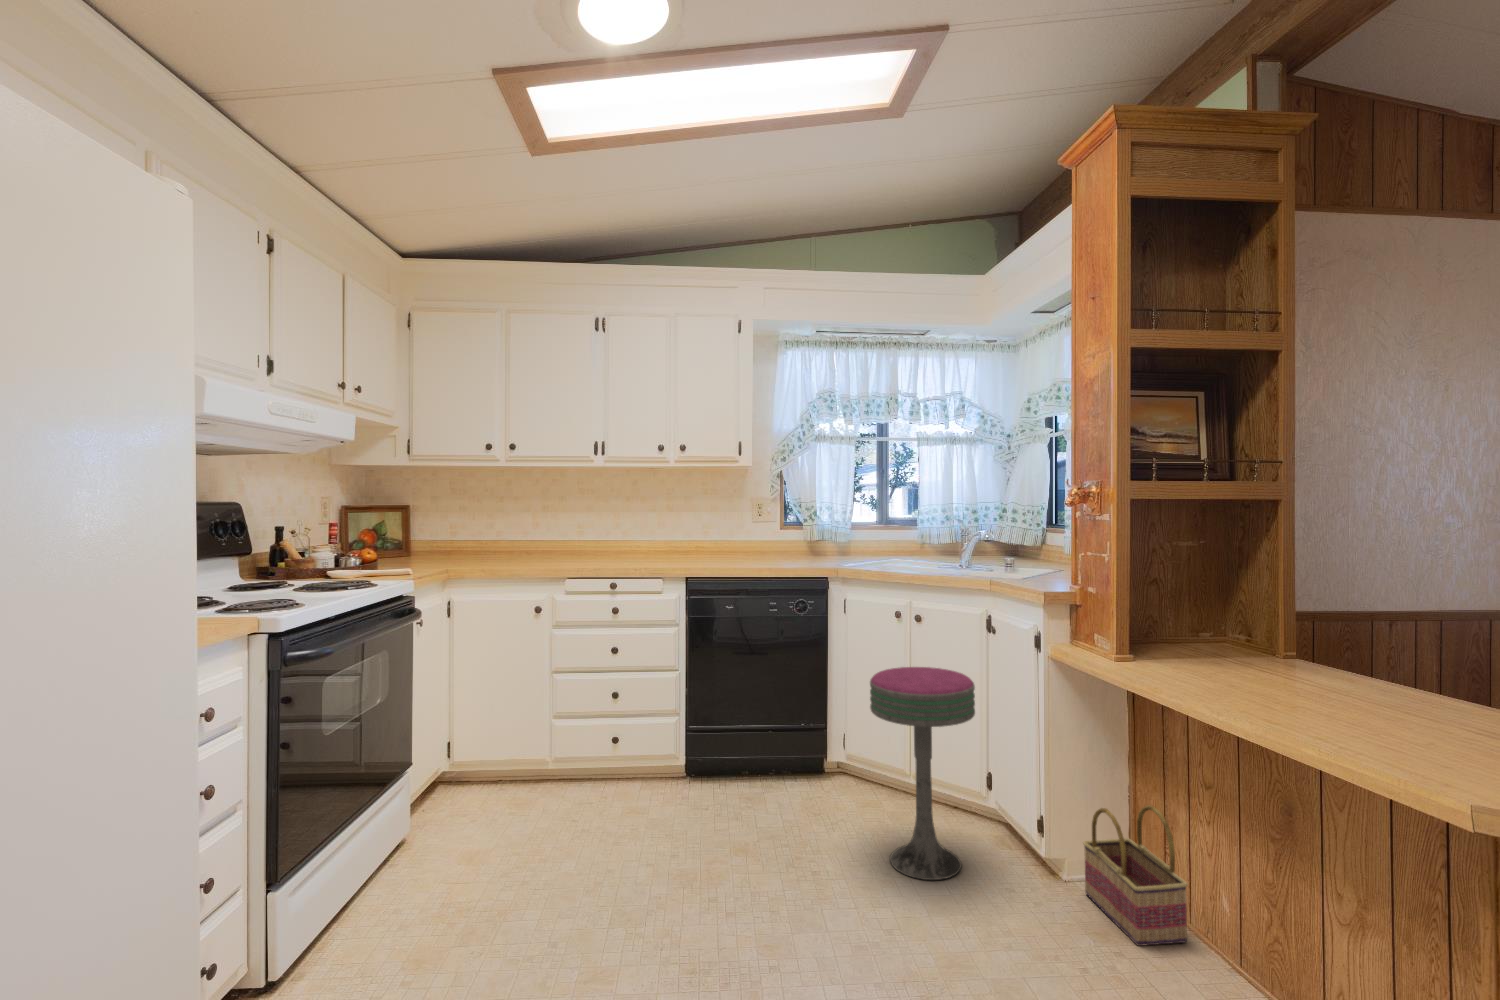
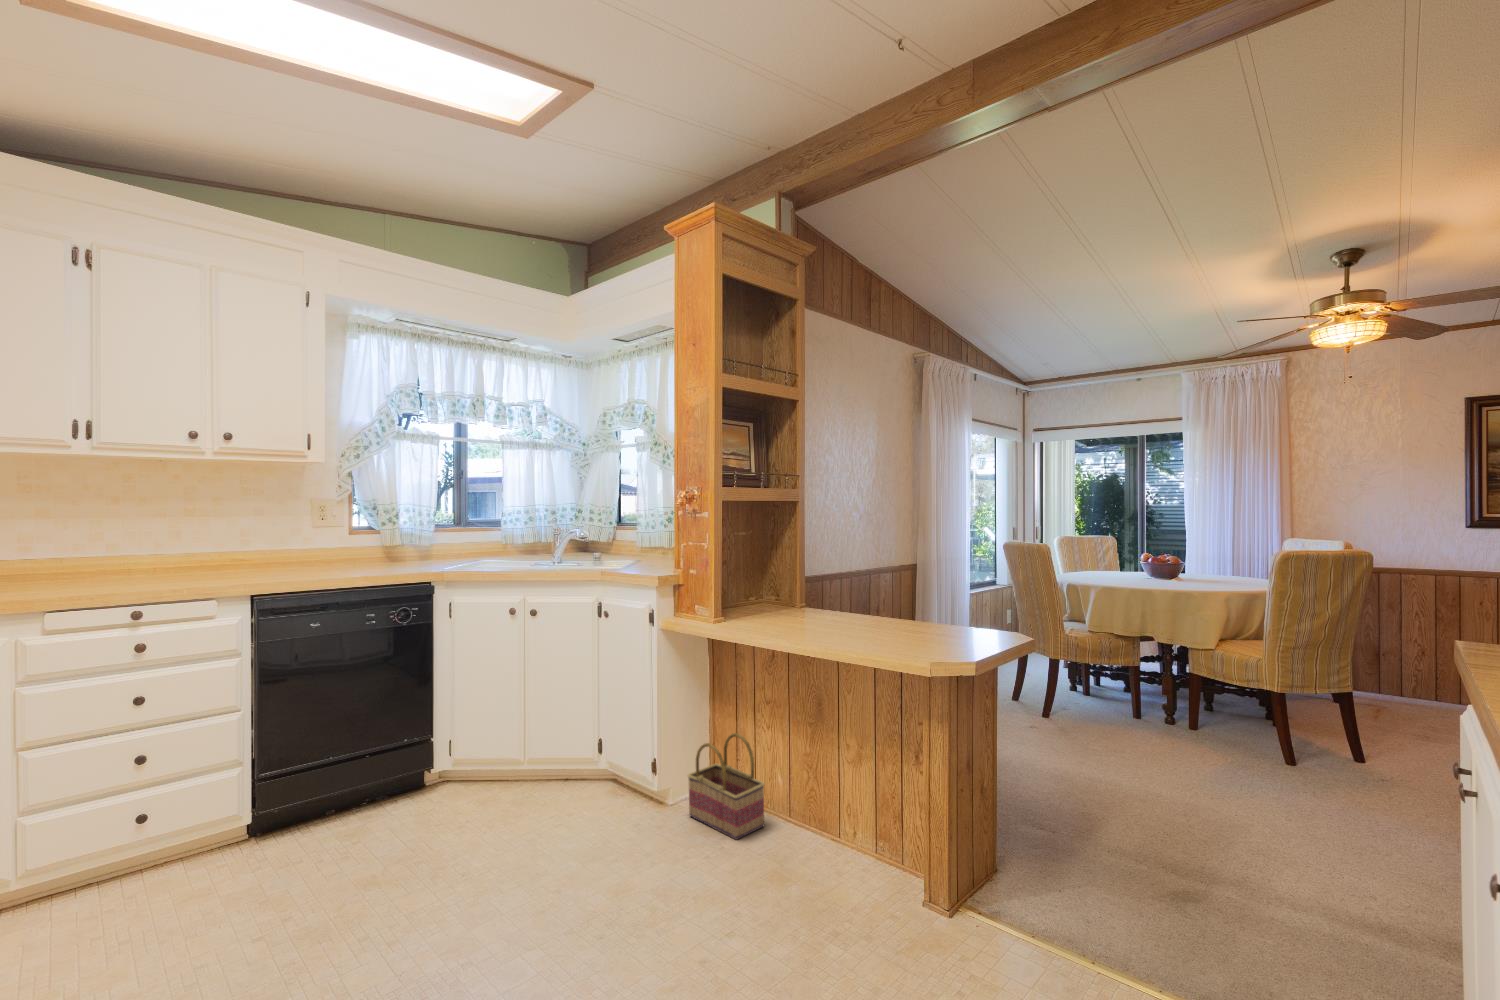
bar stool: present [870,667,975,880] -> none [505,655,602,849]

